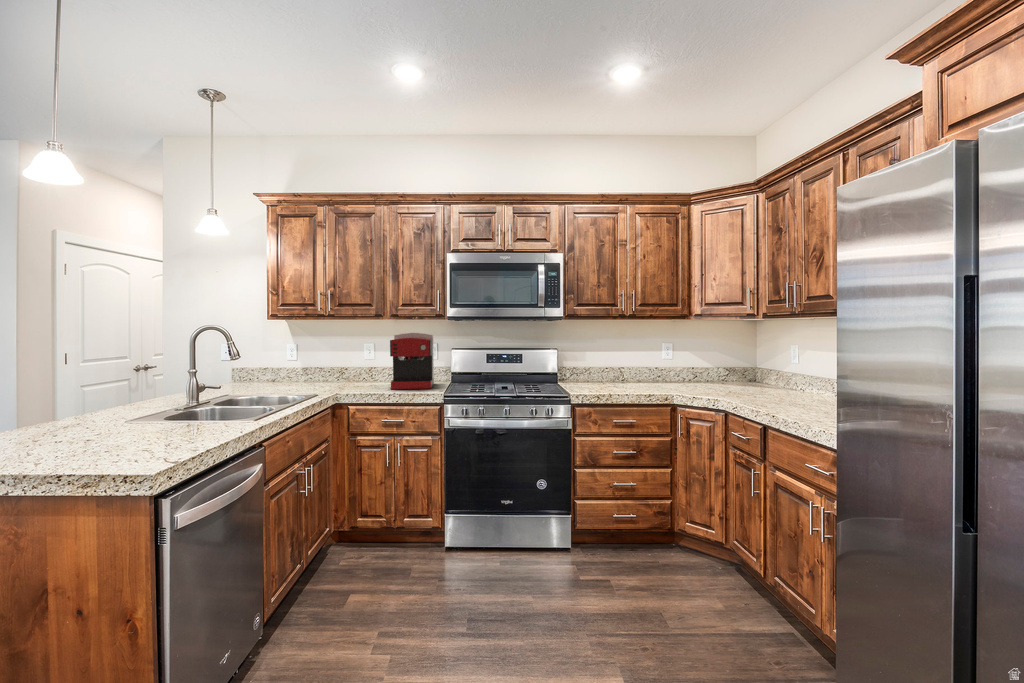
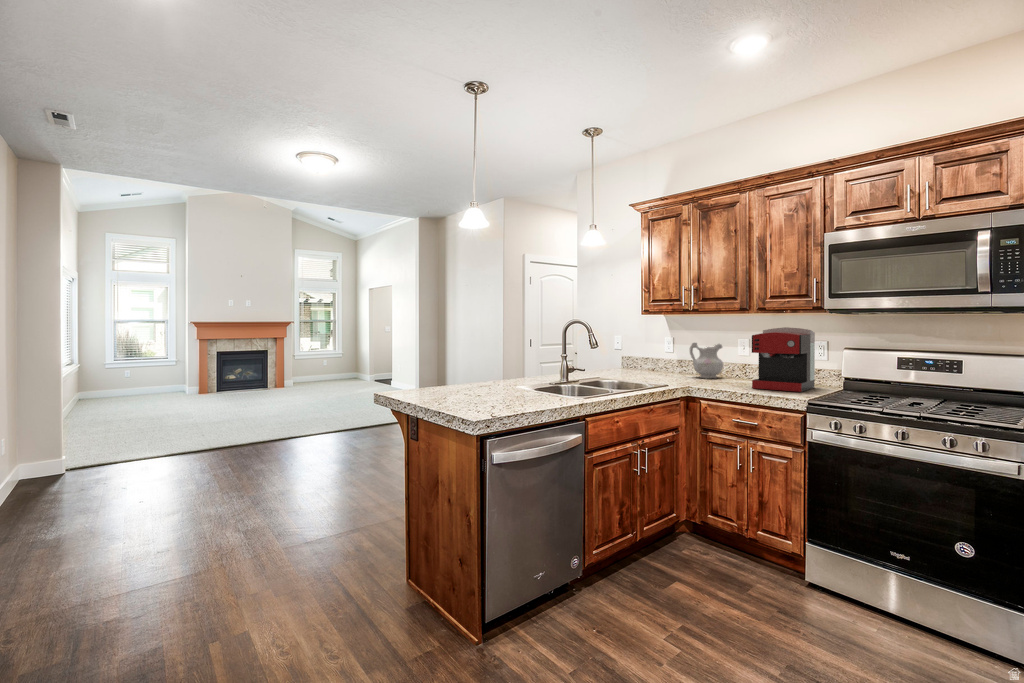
ceramic pitcher: none [318,347,352,383] -> present [690,343,723,378]

